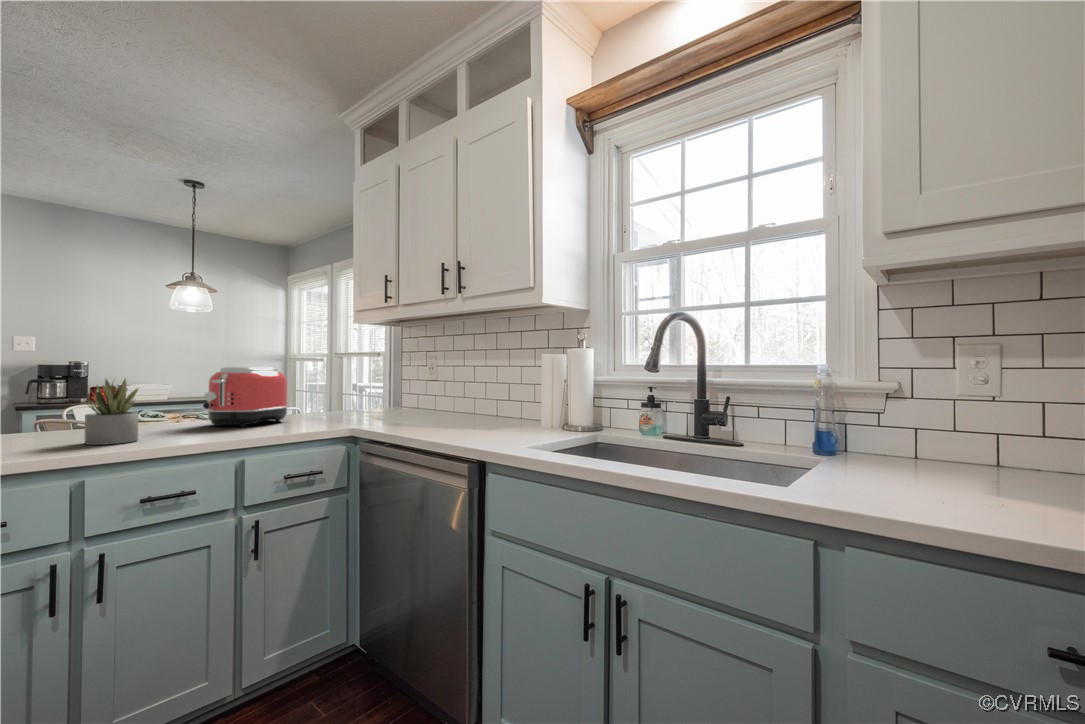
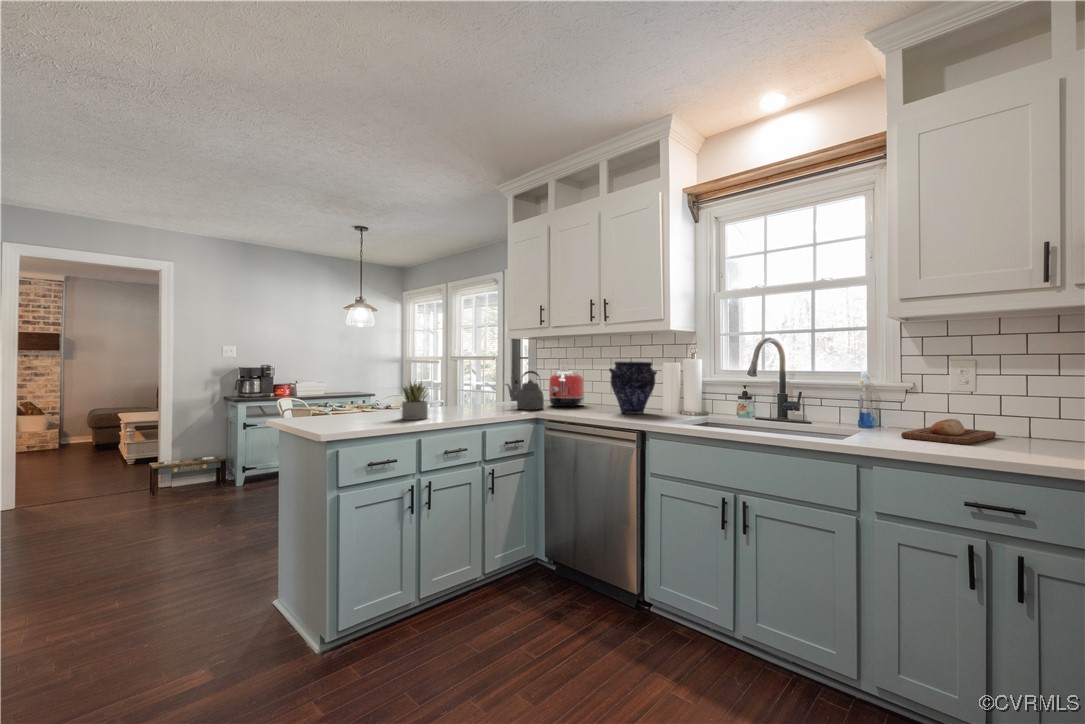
vase: none [461,352,533,429] -> present [609,361,657,414]
kettle: none [321,366,380,422] -> present [505,371,544,410]
toaster: present [203,367,288,427] -> present [549,372,584,407]
bread loaf: none [888,443,1041,498] -> present [901,419,996,445]

